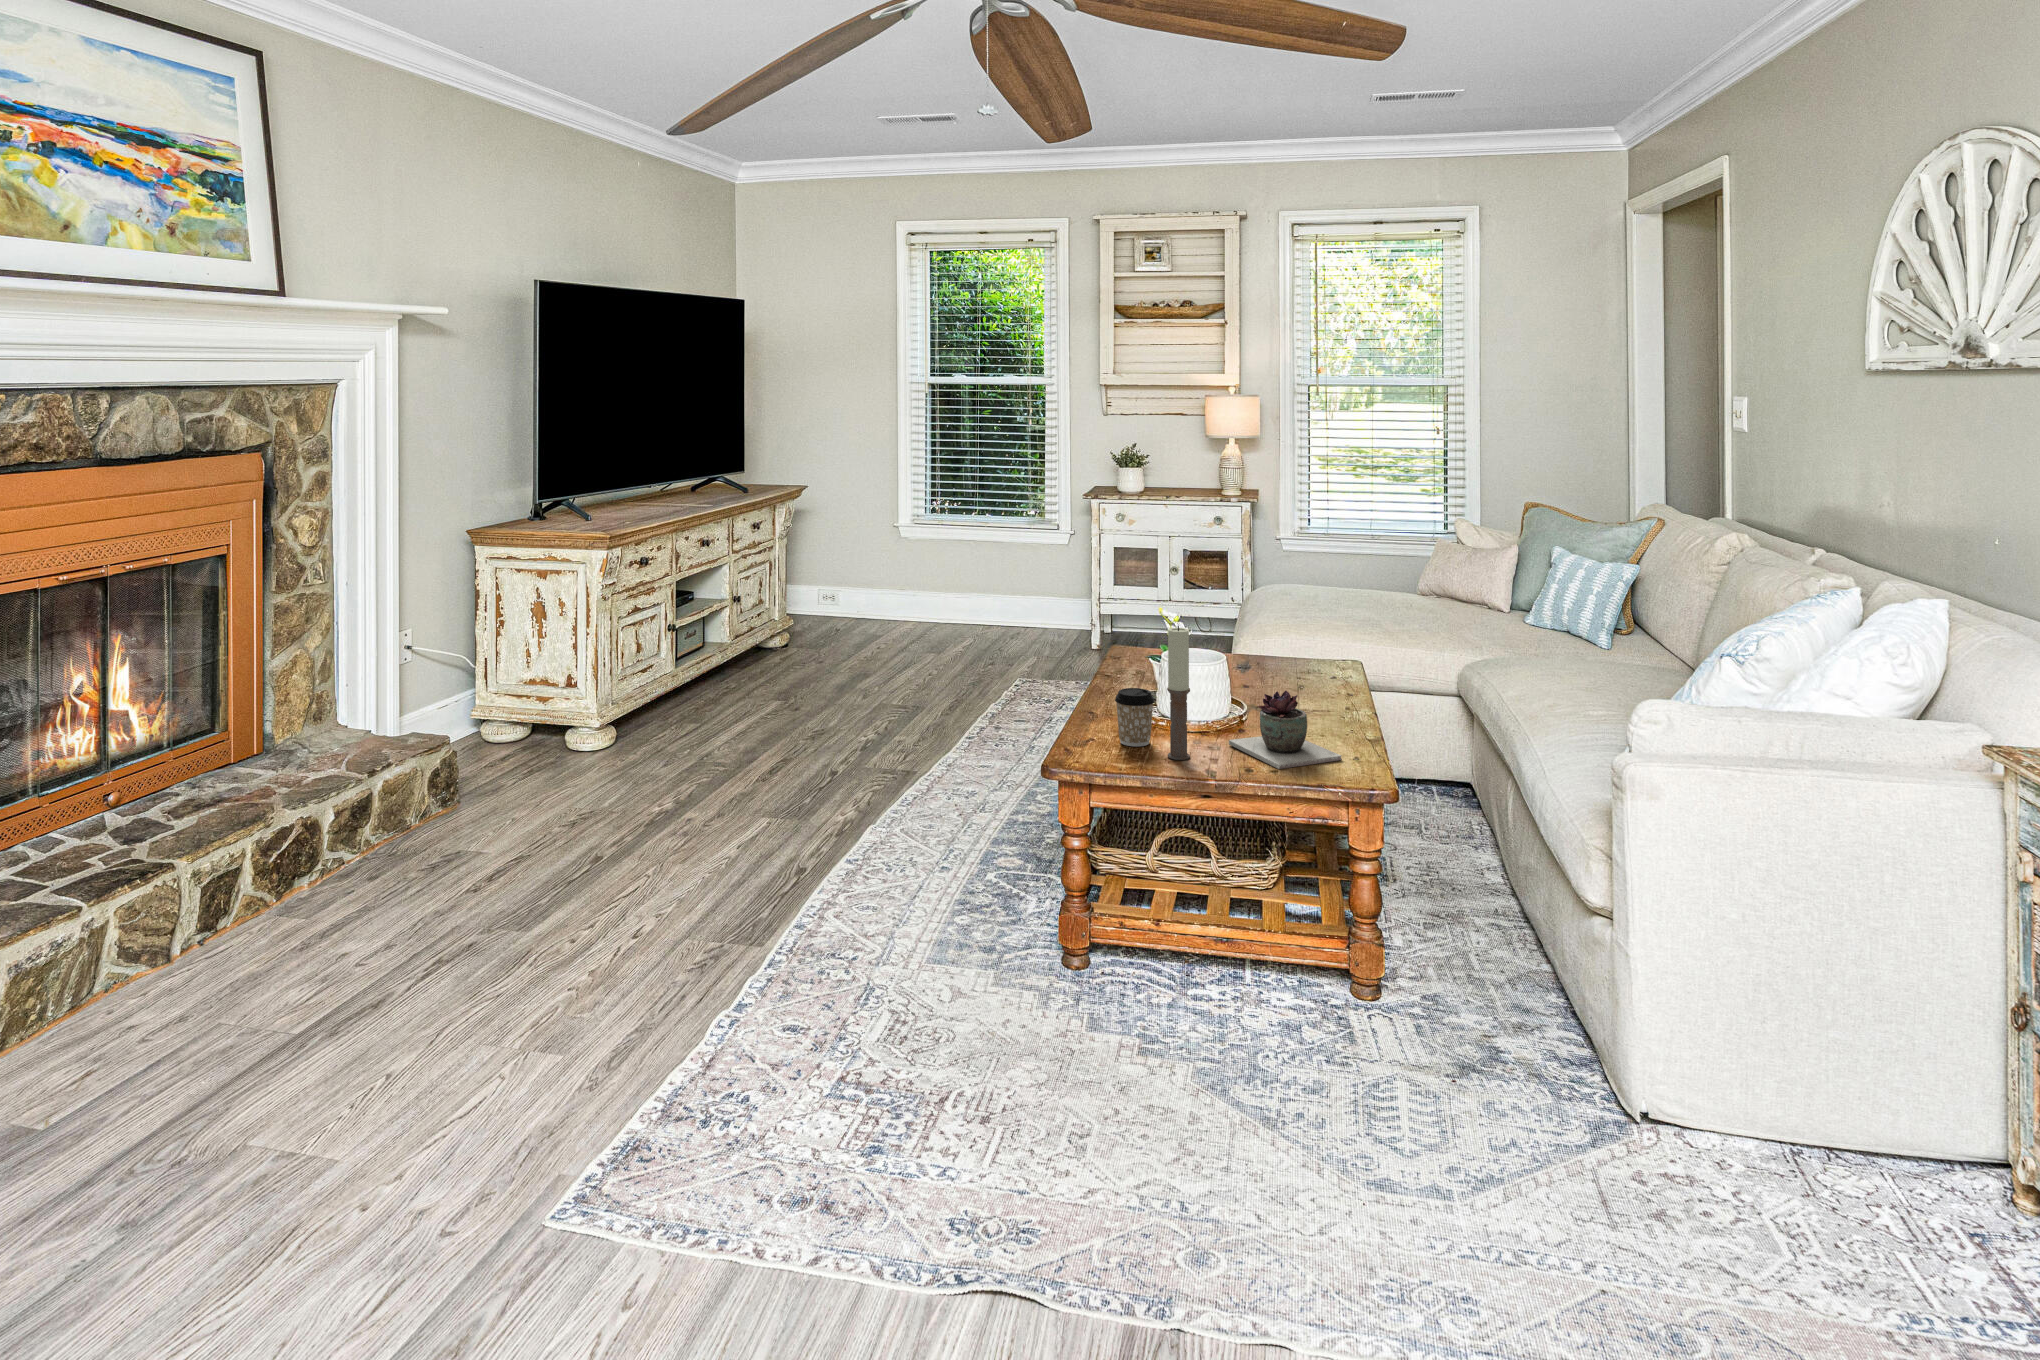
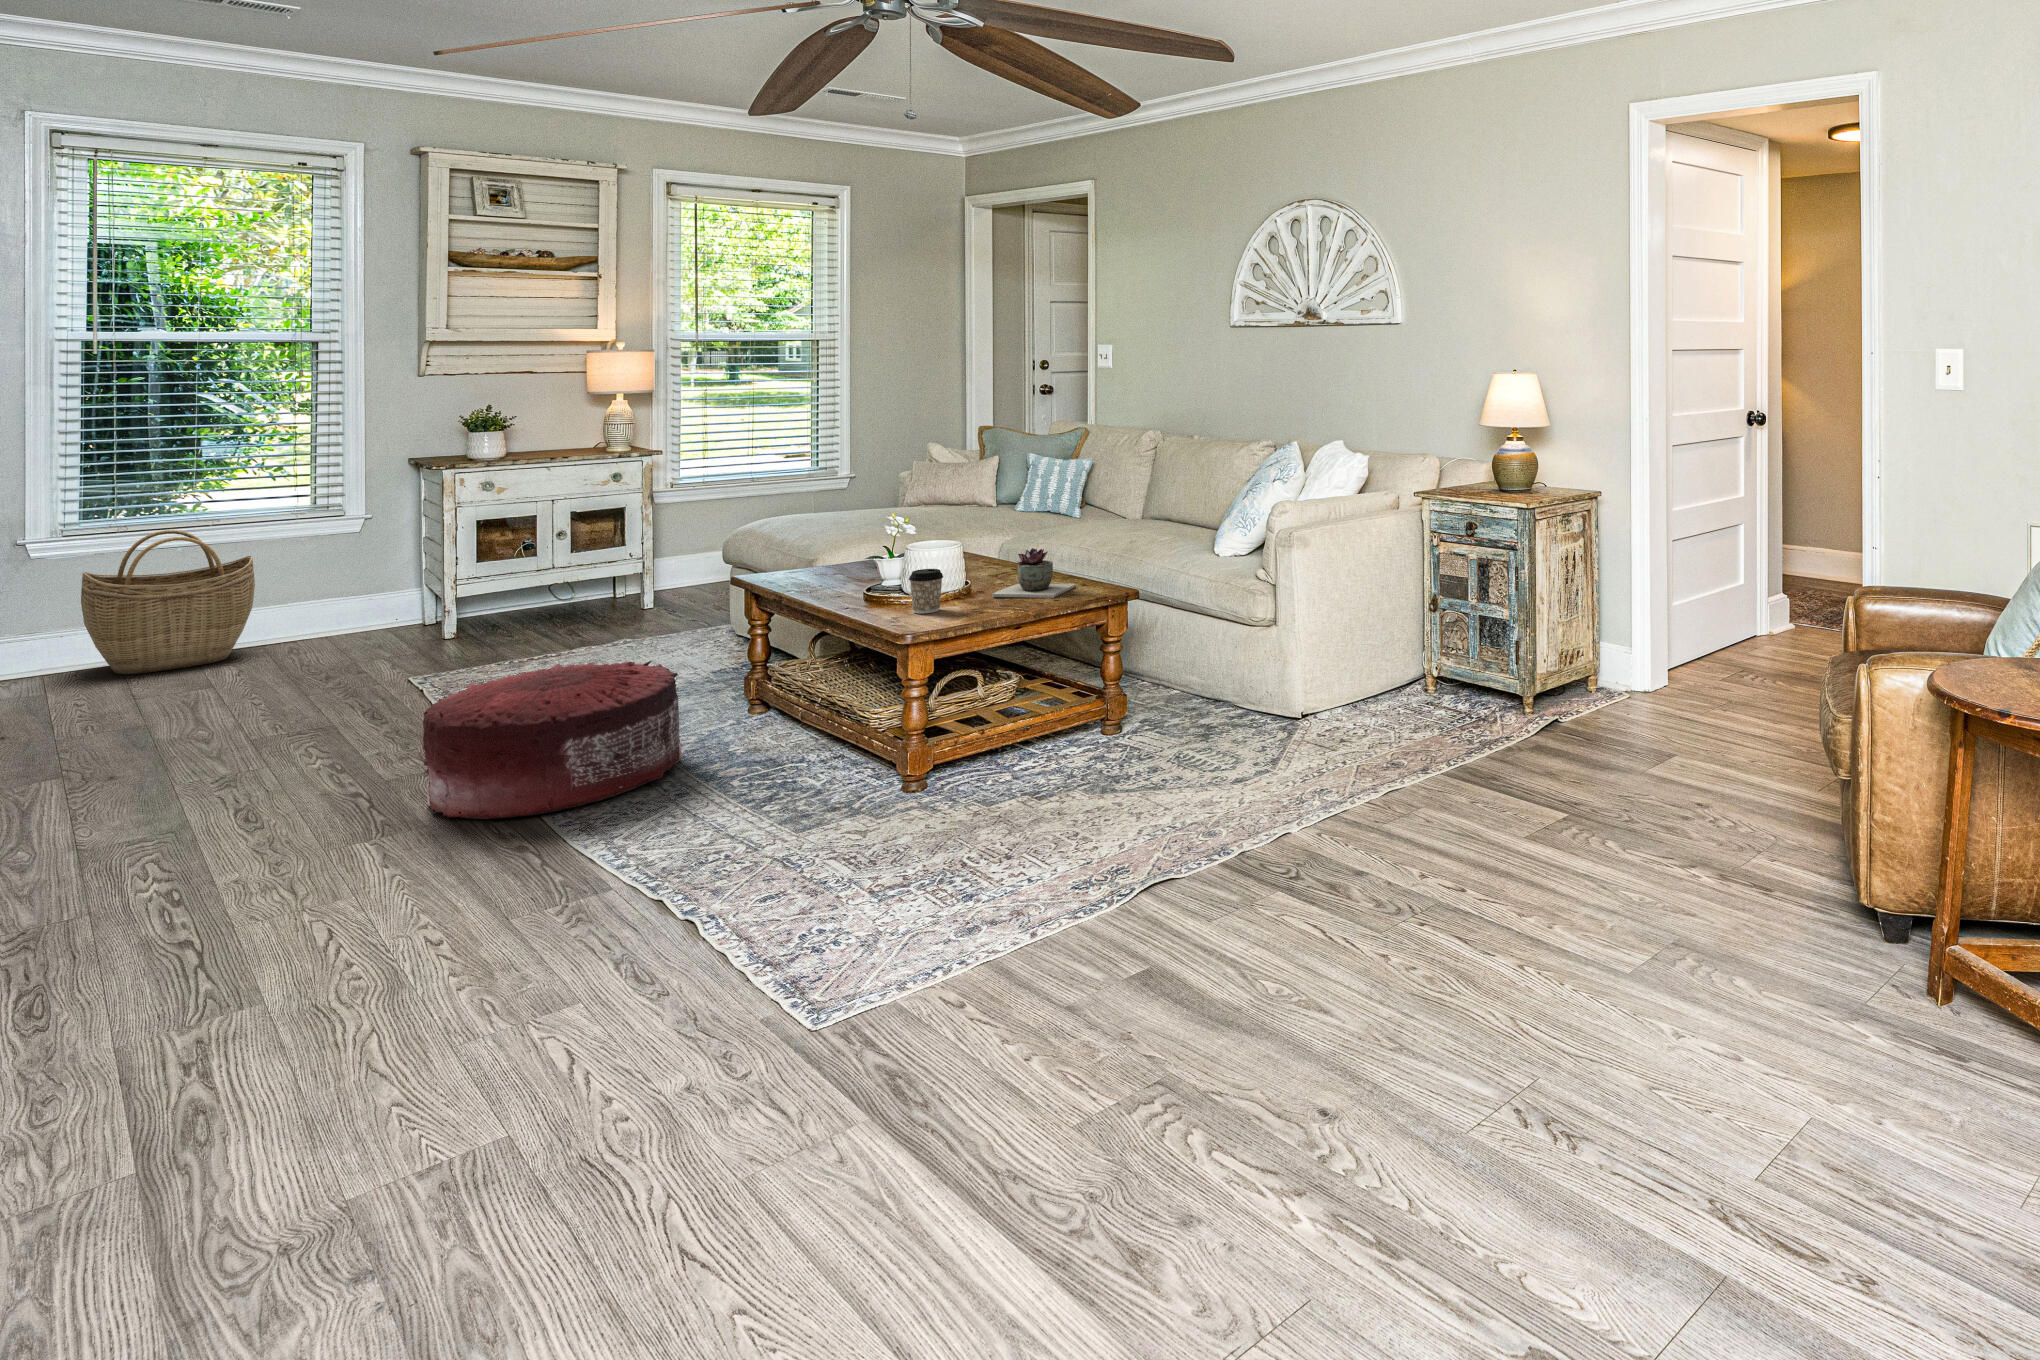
woven basket: none [905,526,992,631] -> present [81,530,255,674]
candle: present [1167,626,1190,760] -> none [969,509,988,610]
pouf: none [807,700,1009,847] -> present [423,661,682,819]

